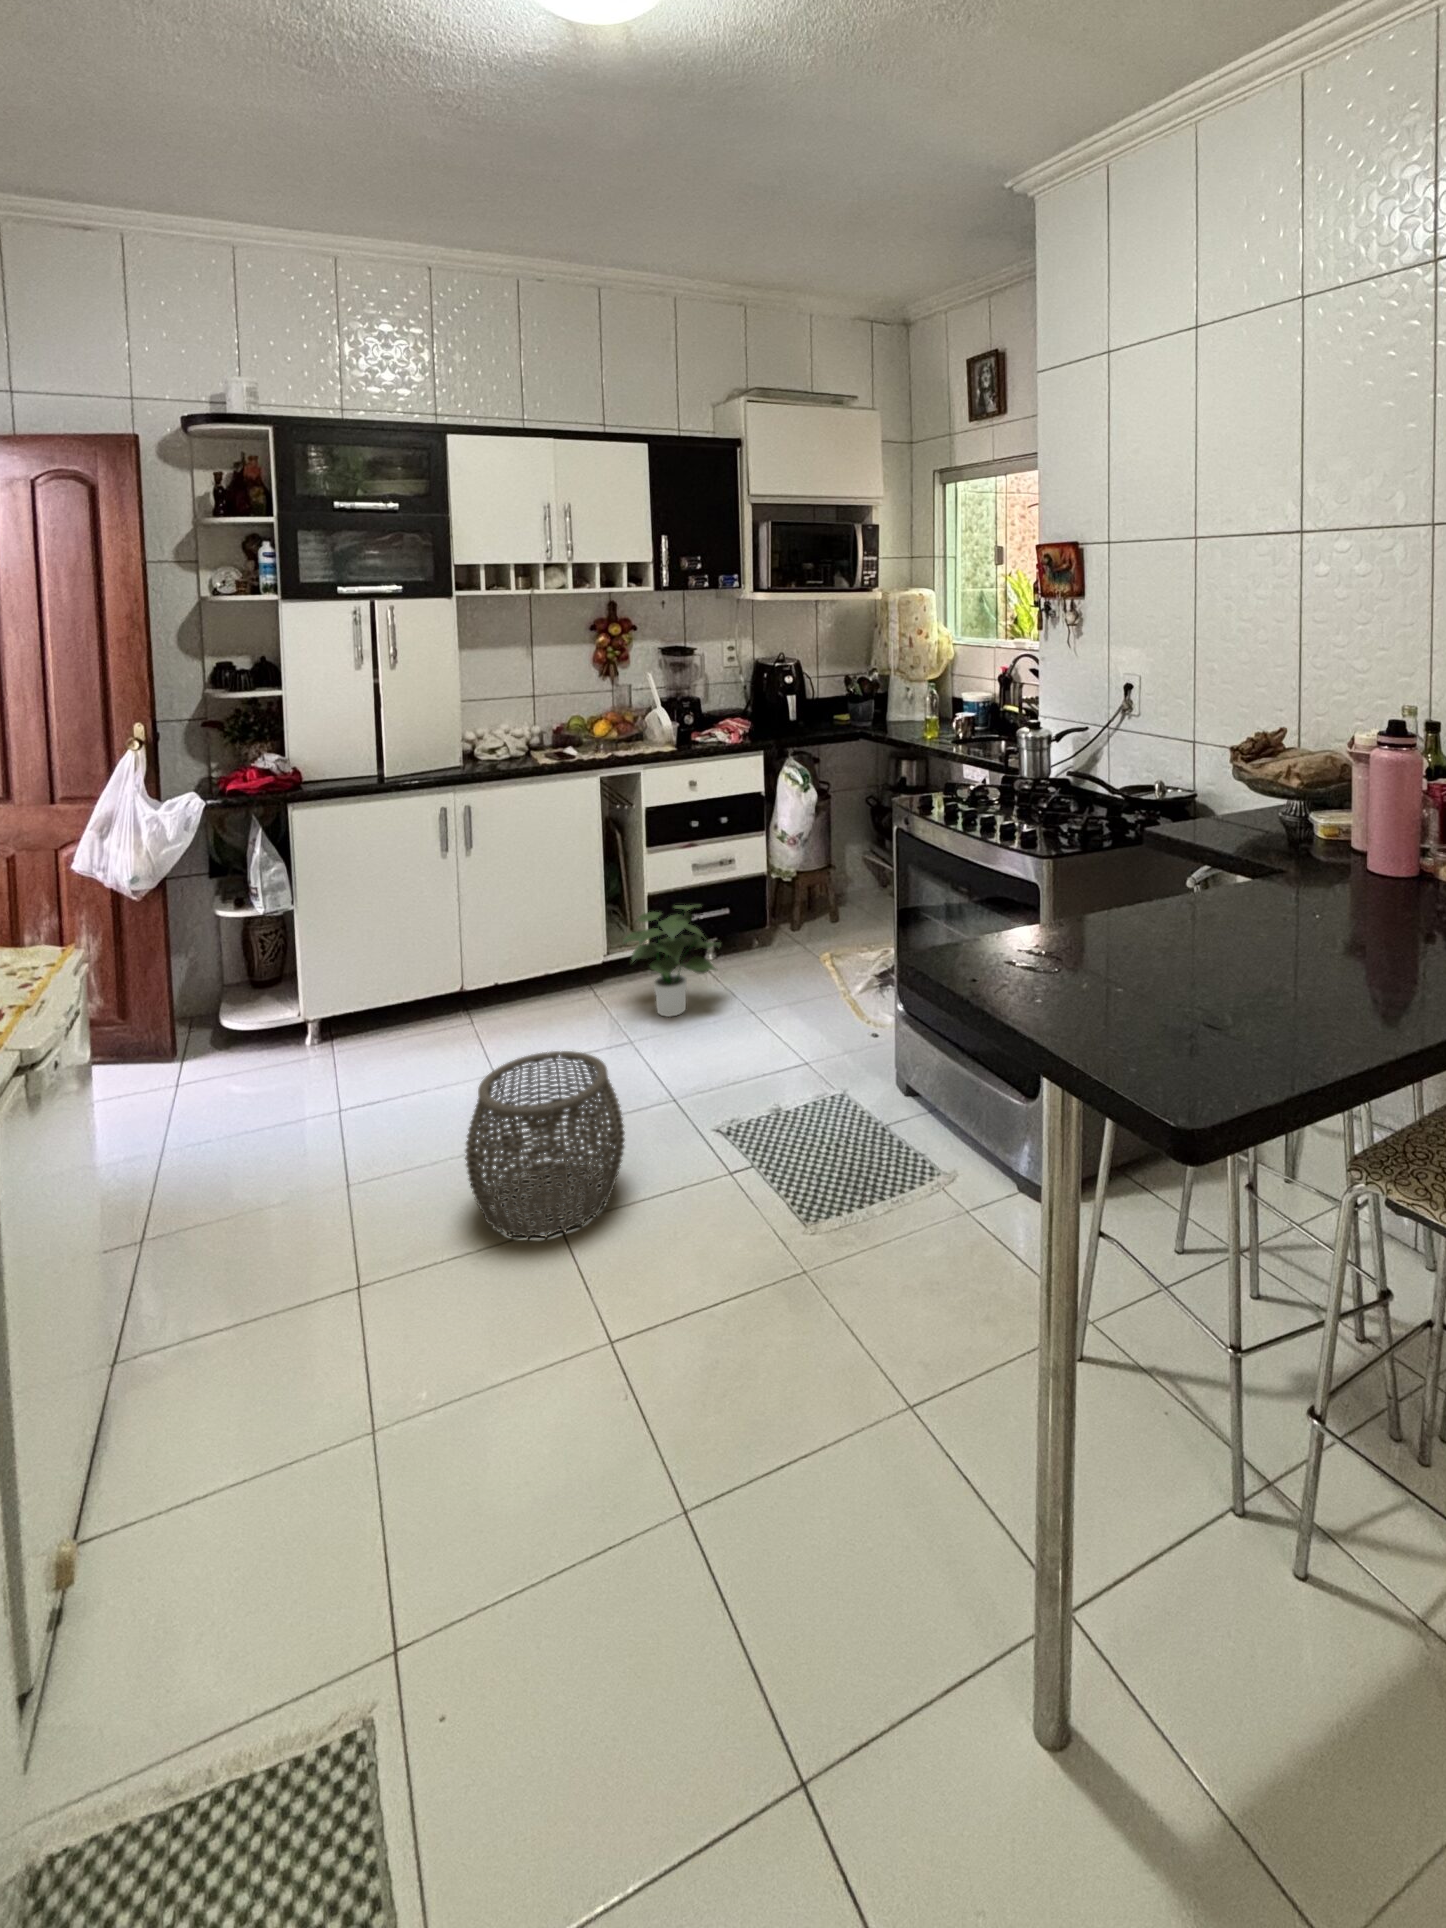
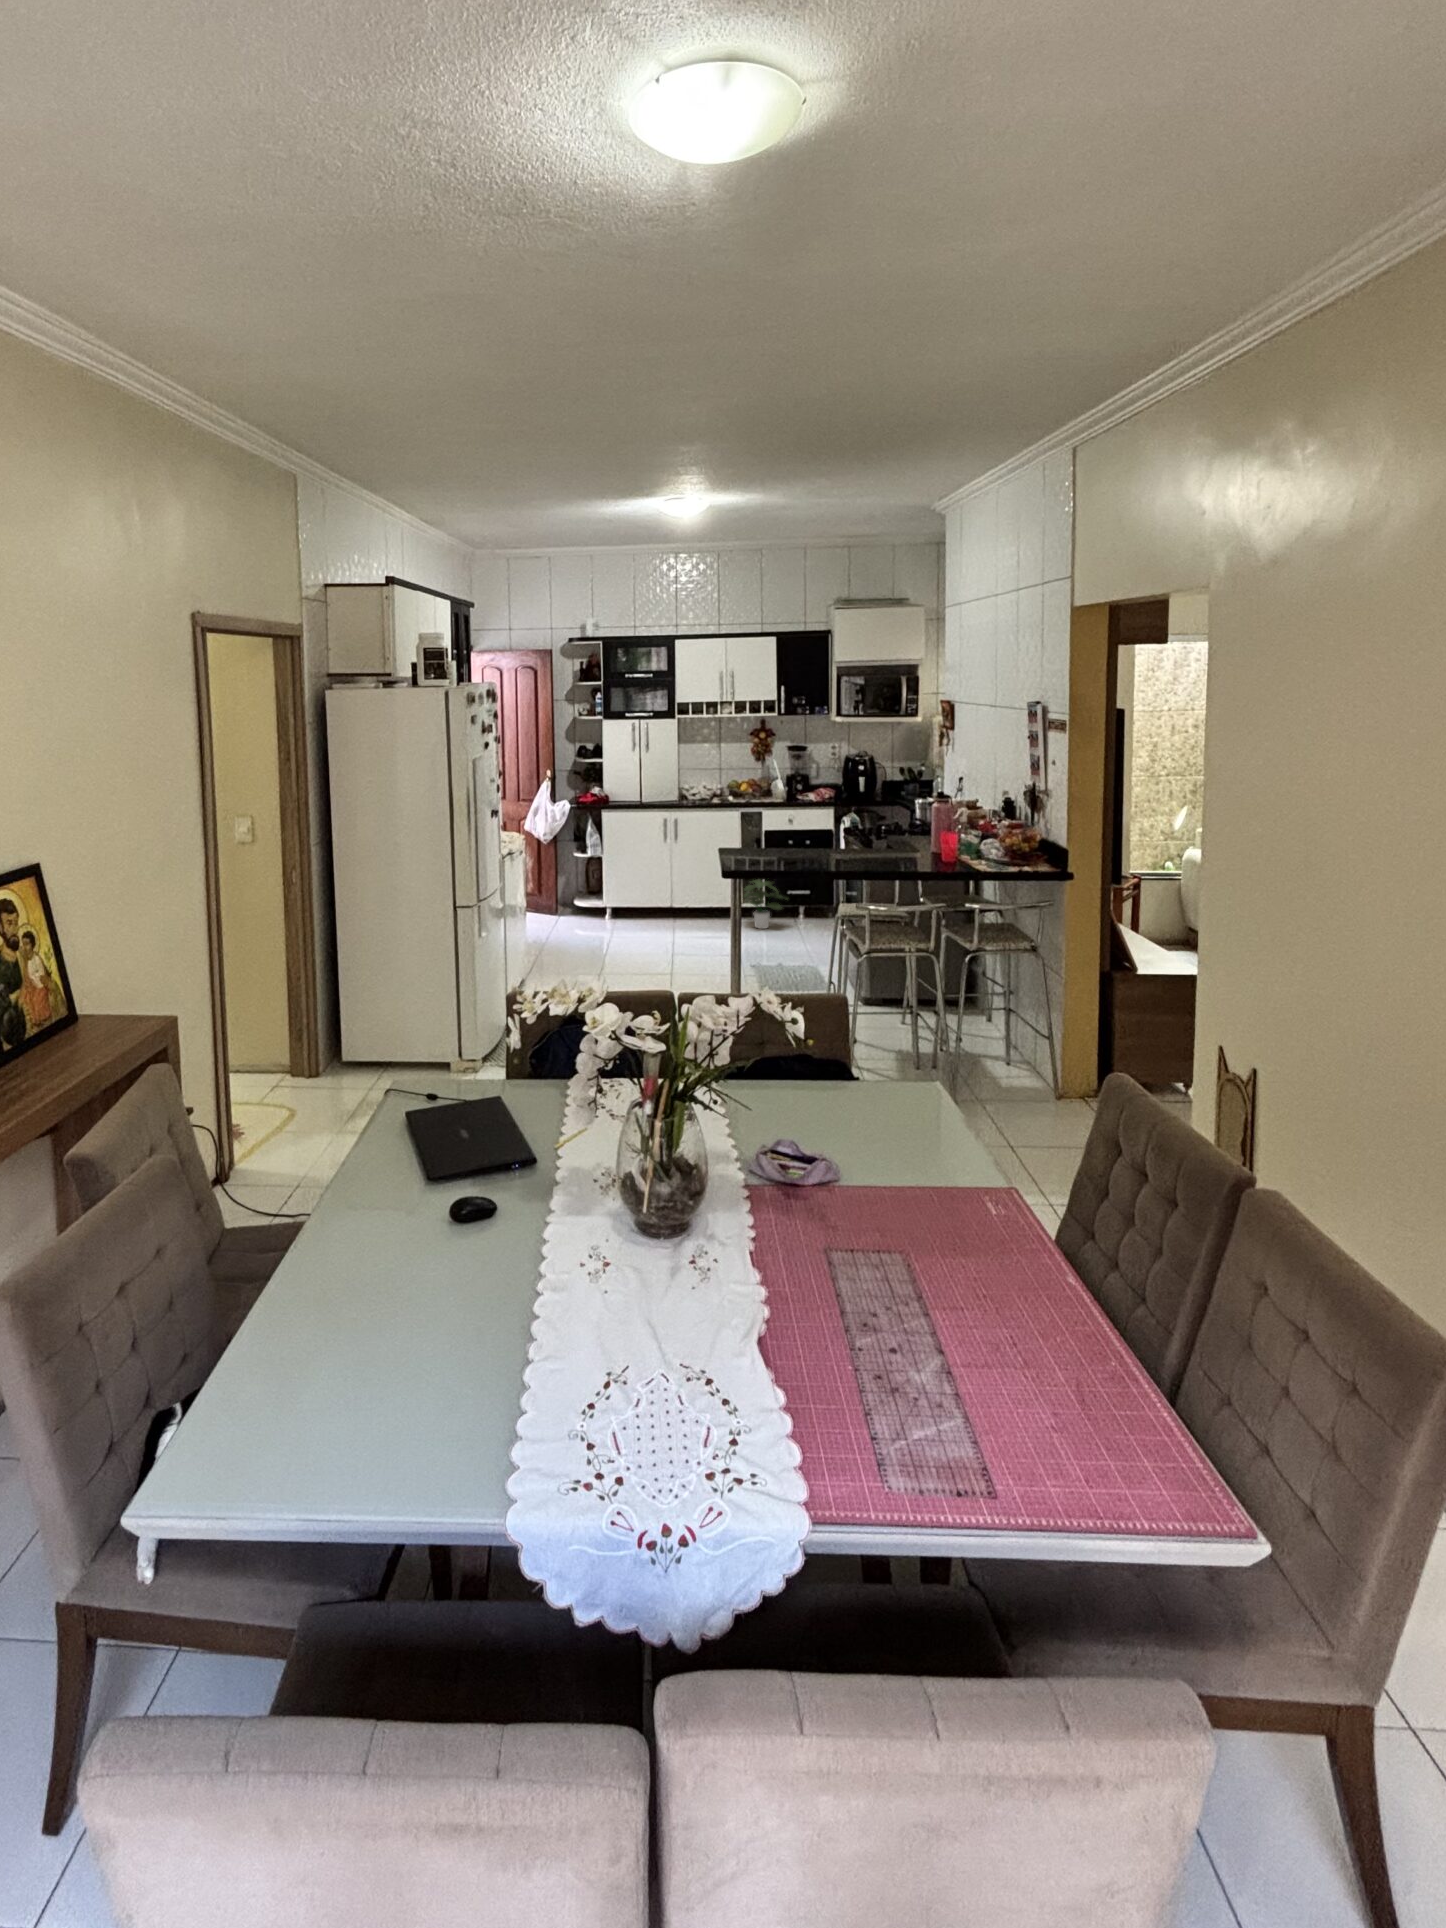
woven basket: present [465,1051,625,1238] -> none [646,909,706,969]

